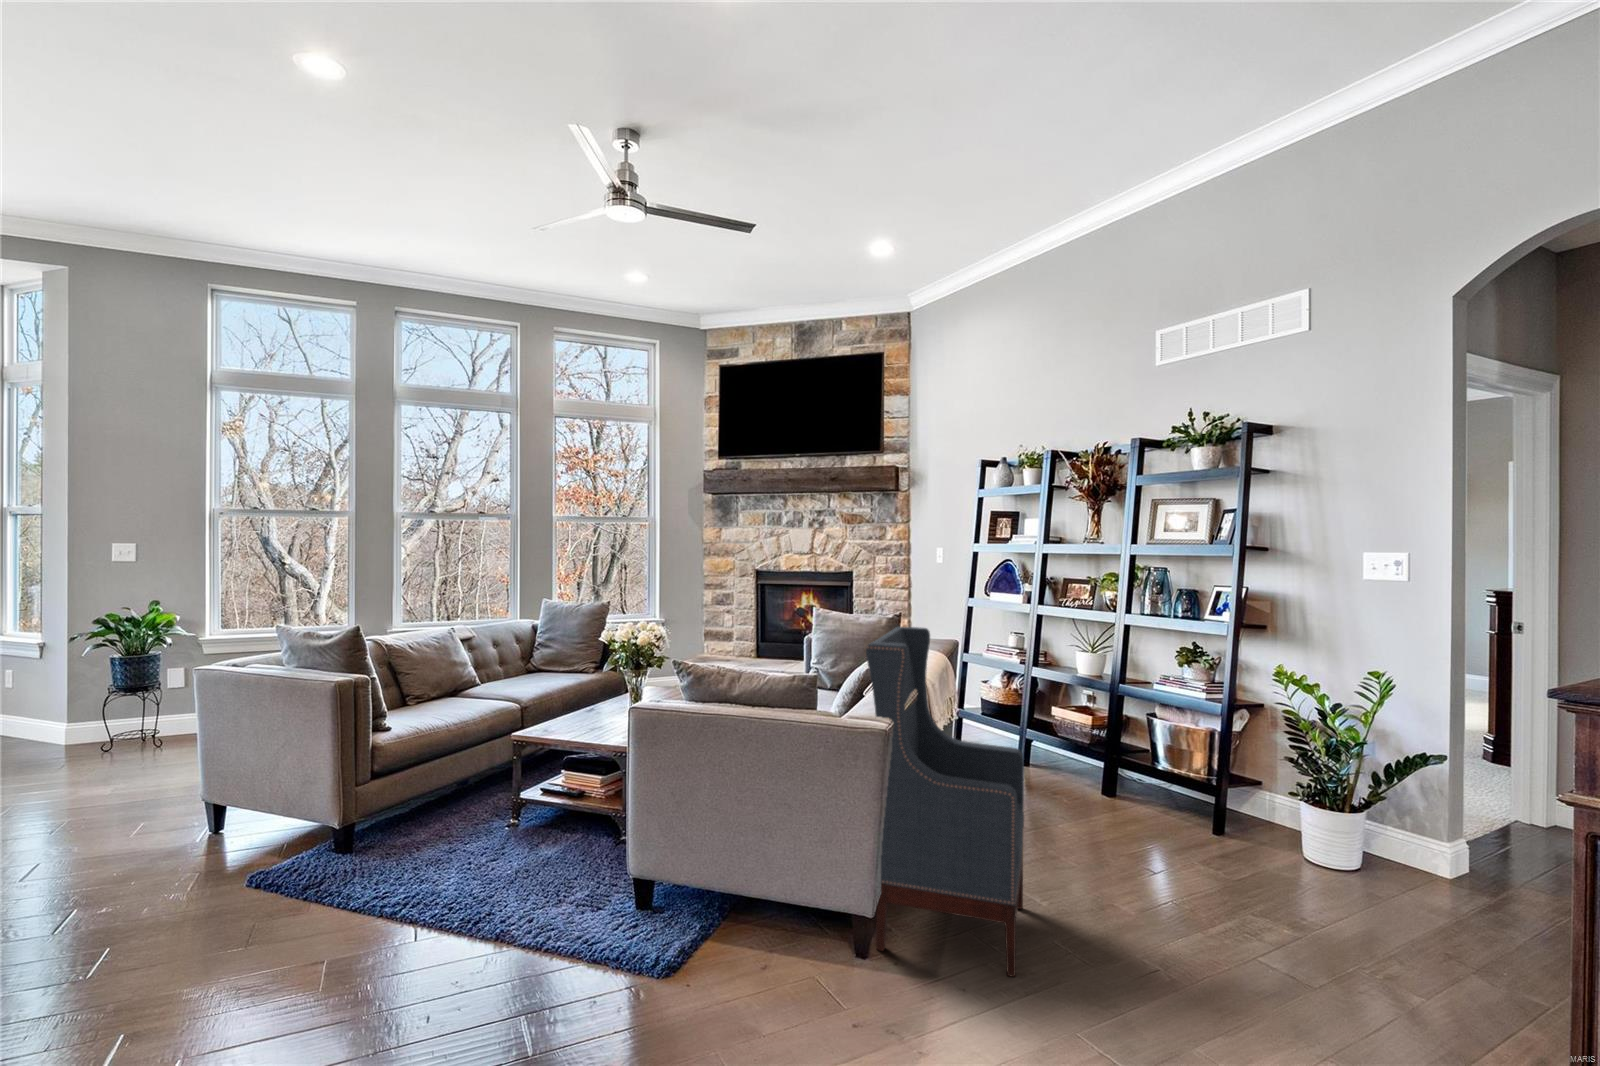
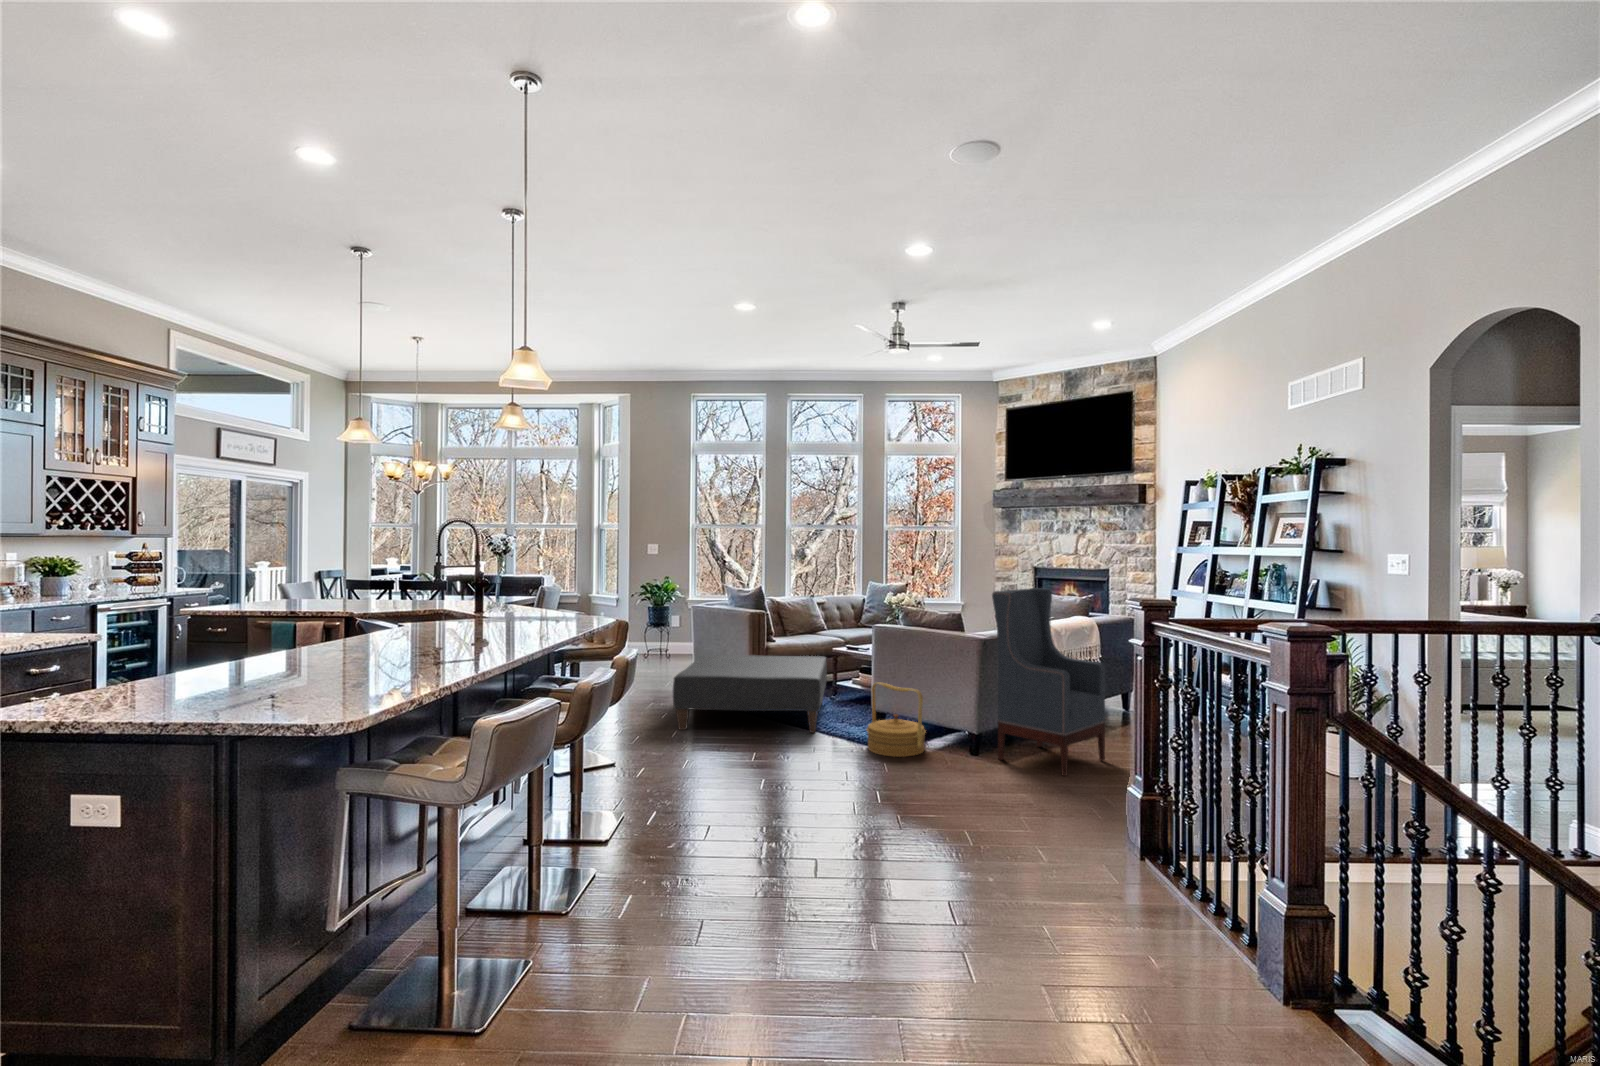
ottoman: none [115,754,513,1025] -> present [673,655,827,733]
woven basket: none [627,832,747,1001] -> present [867,682,926,757]

